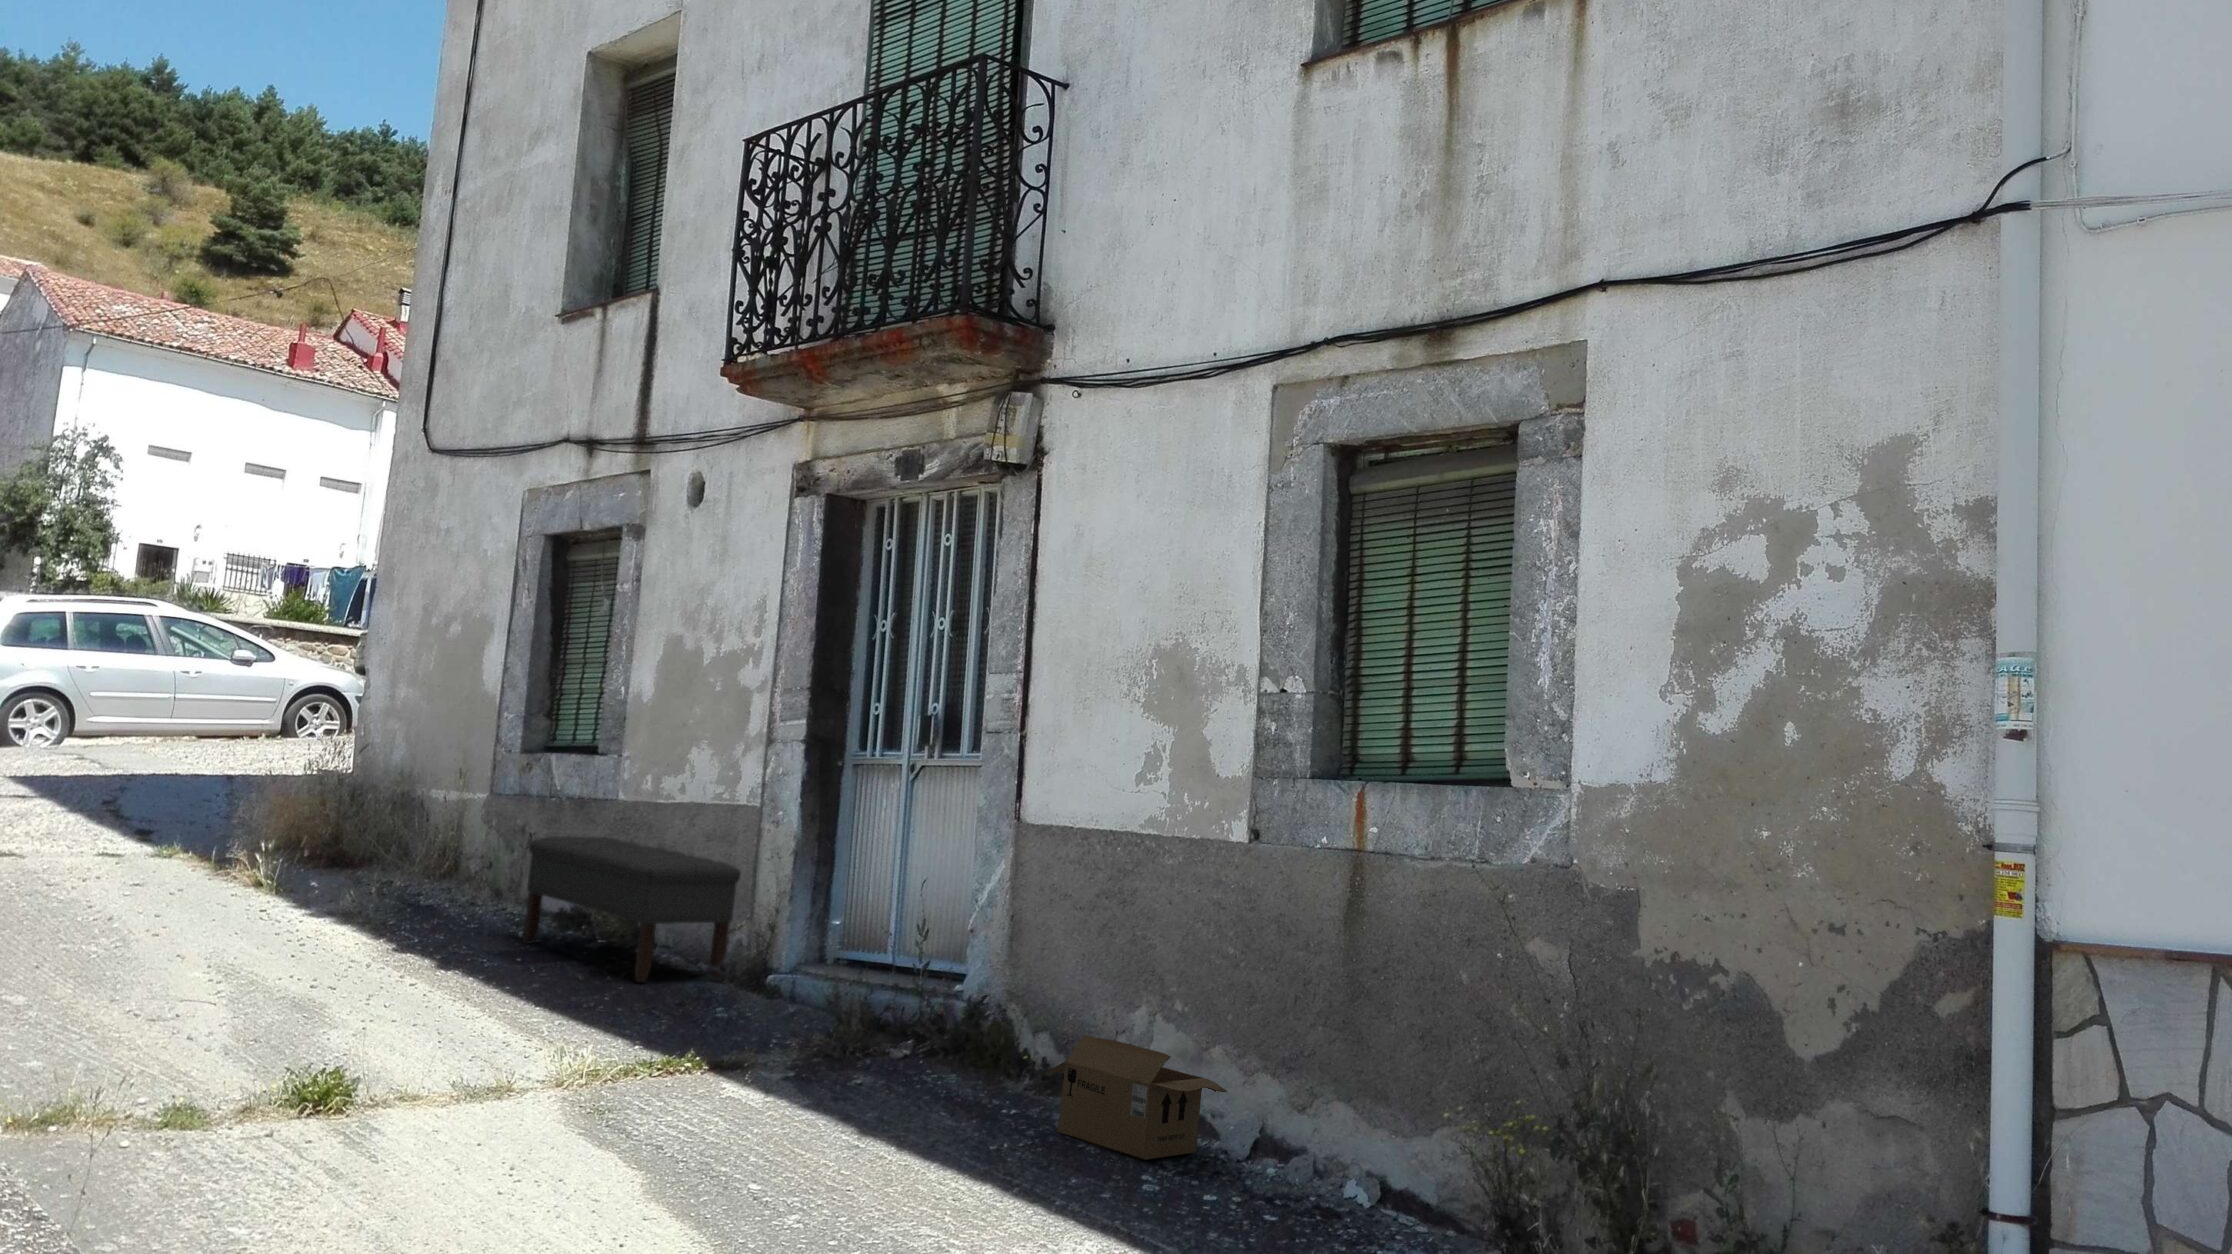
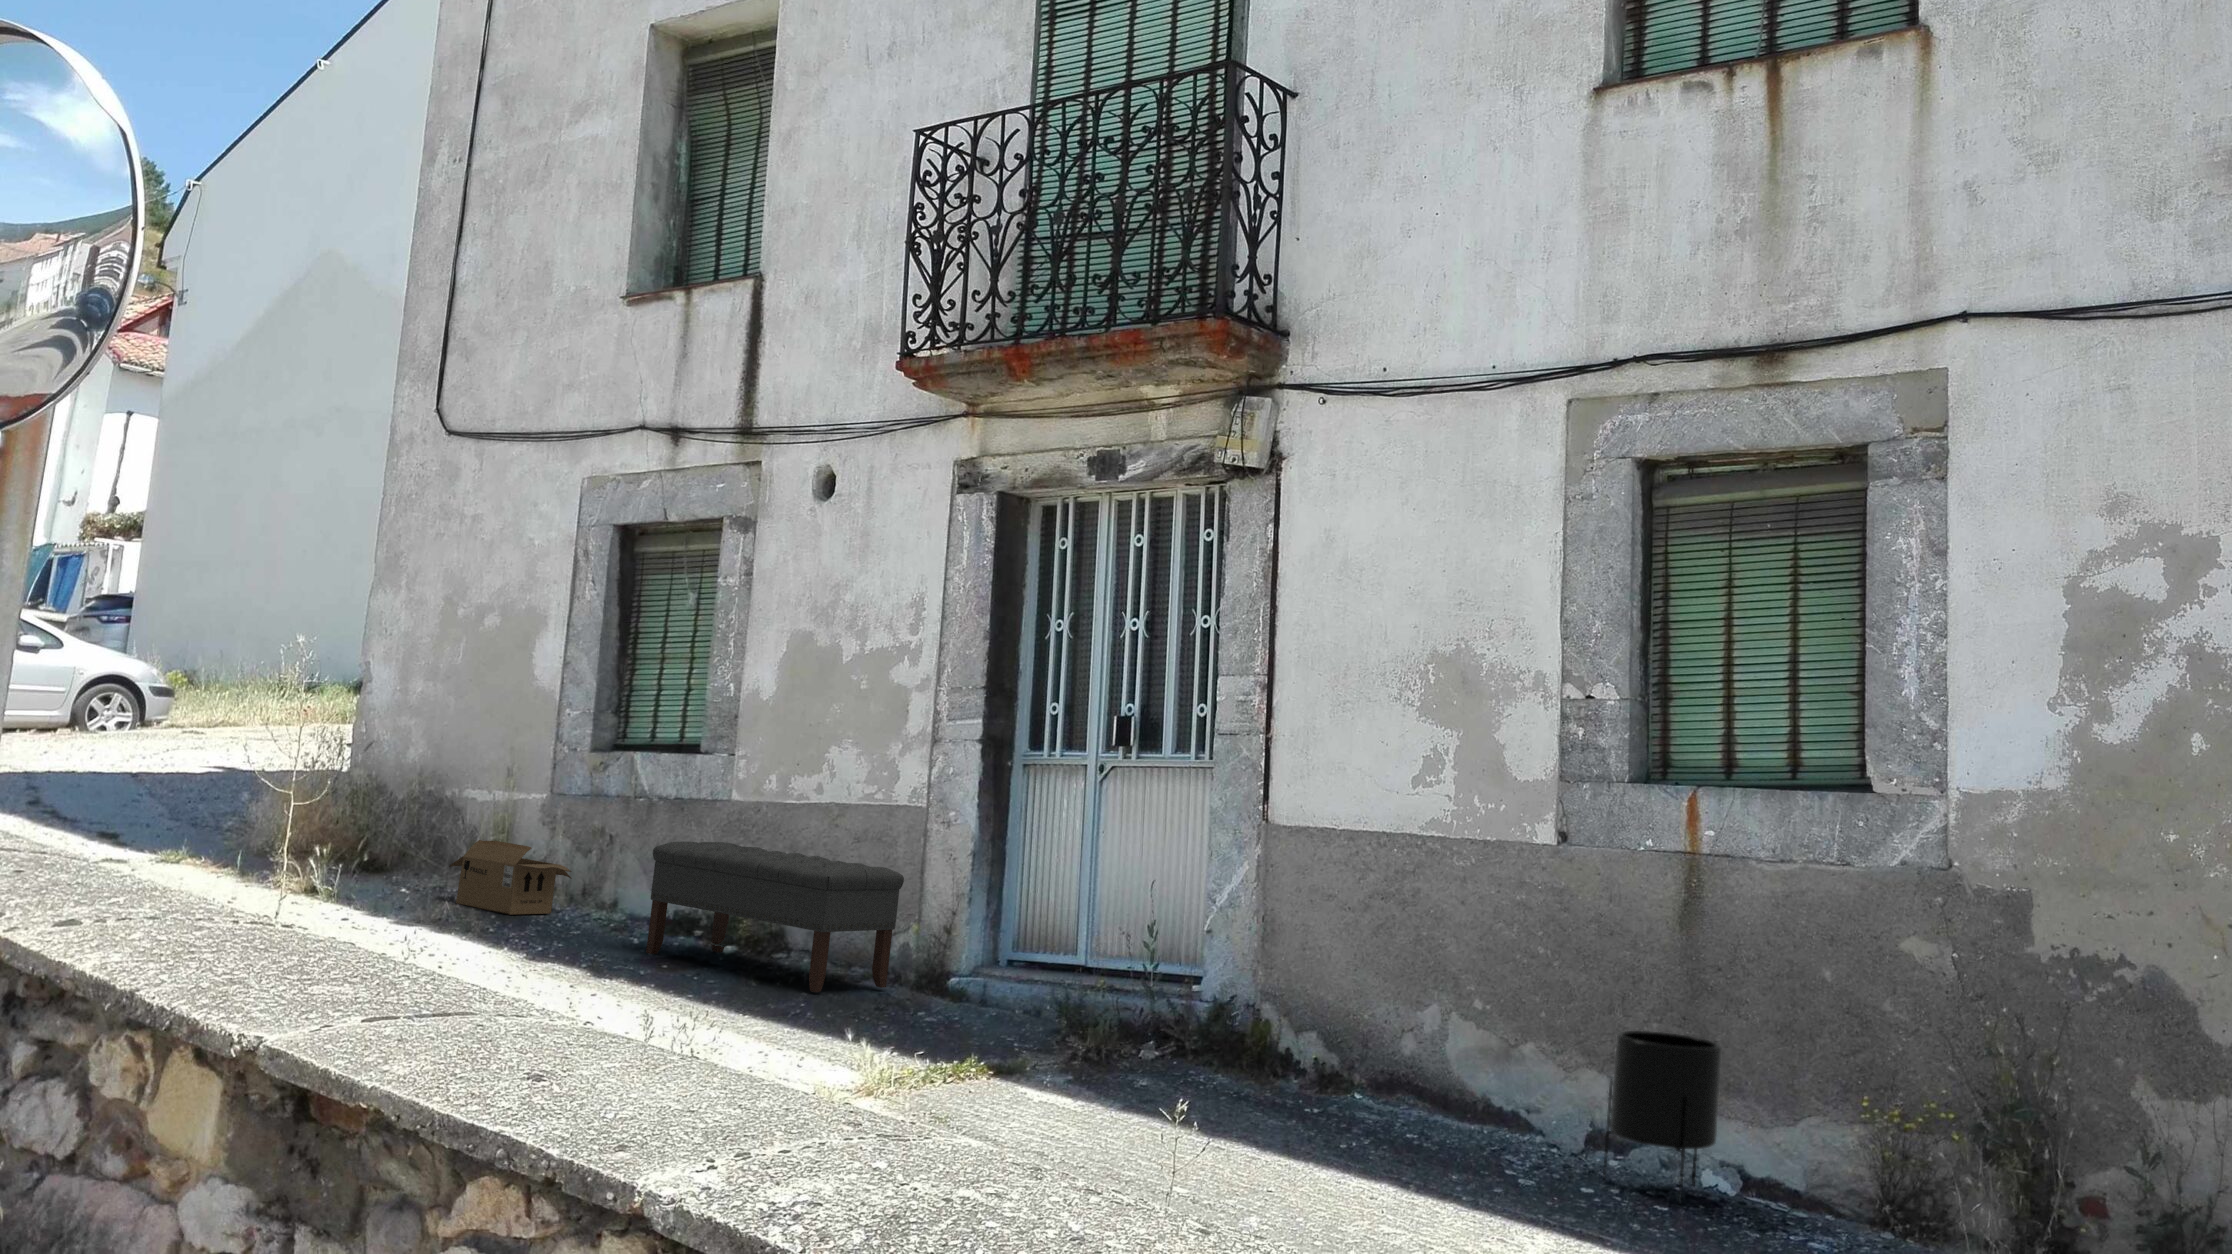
planter: none [1241,1034,1358,1215] -> present [1603,1031,1722,1204]
cardboard box: present [1044,1036,1227,1160] -> present [449,840,572,915]

